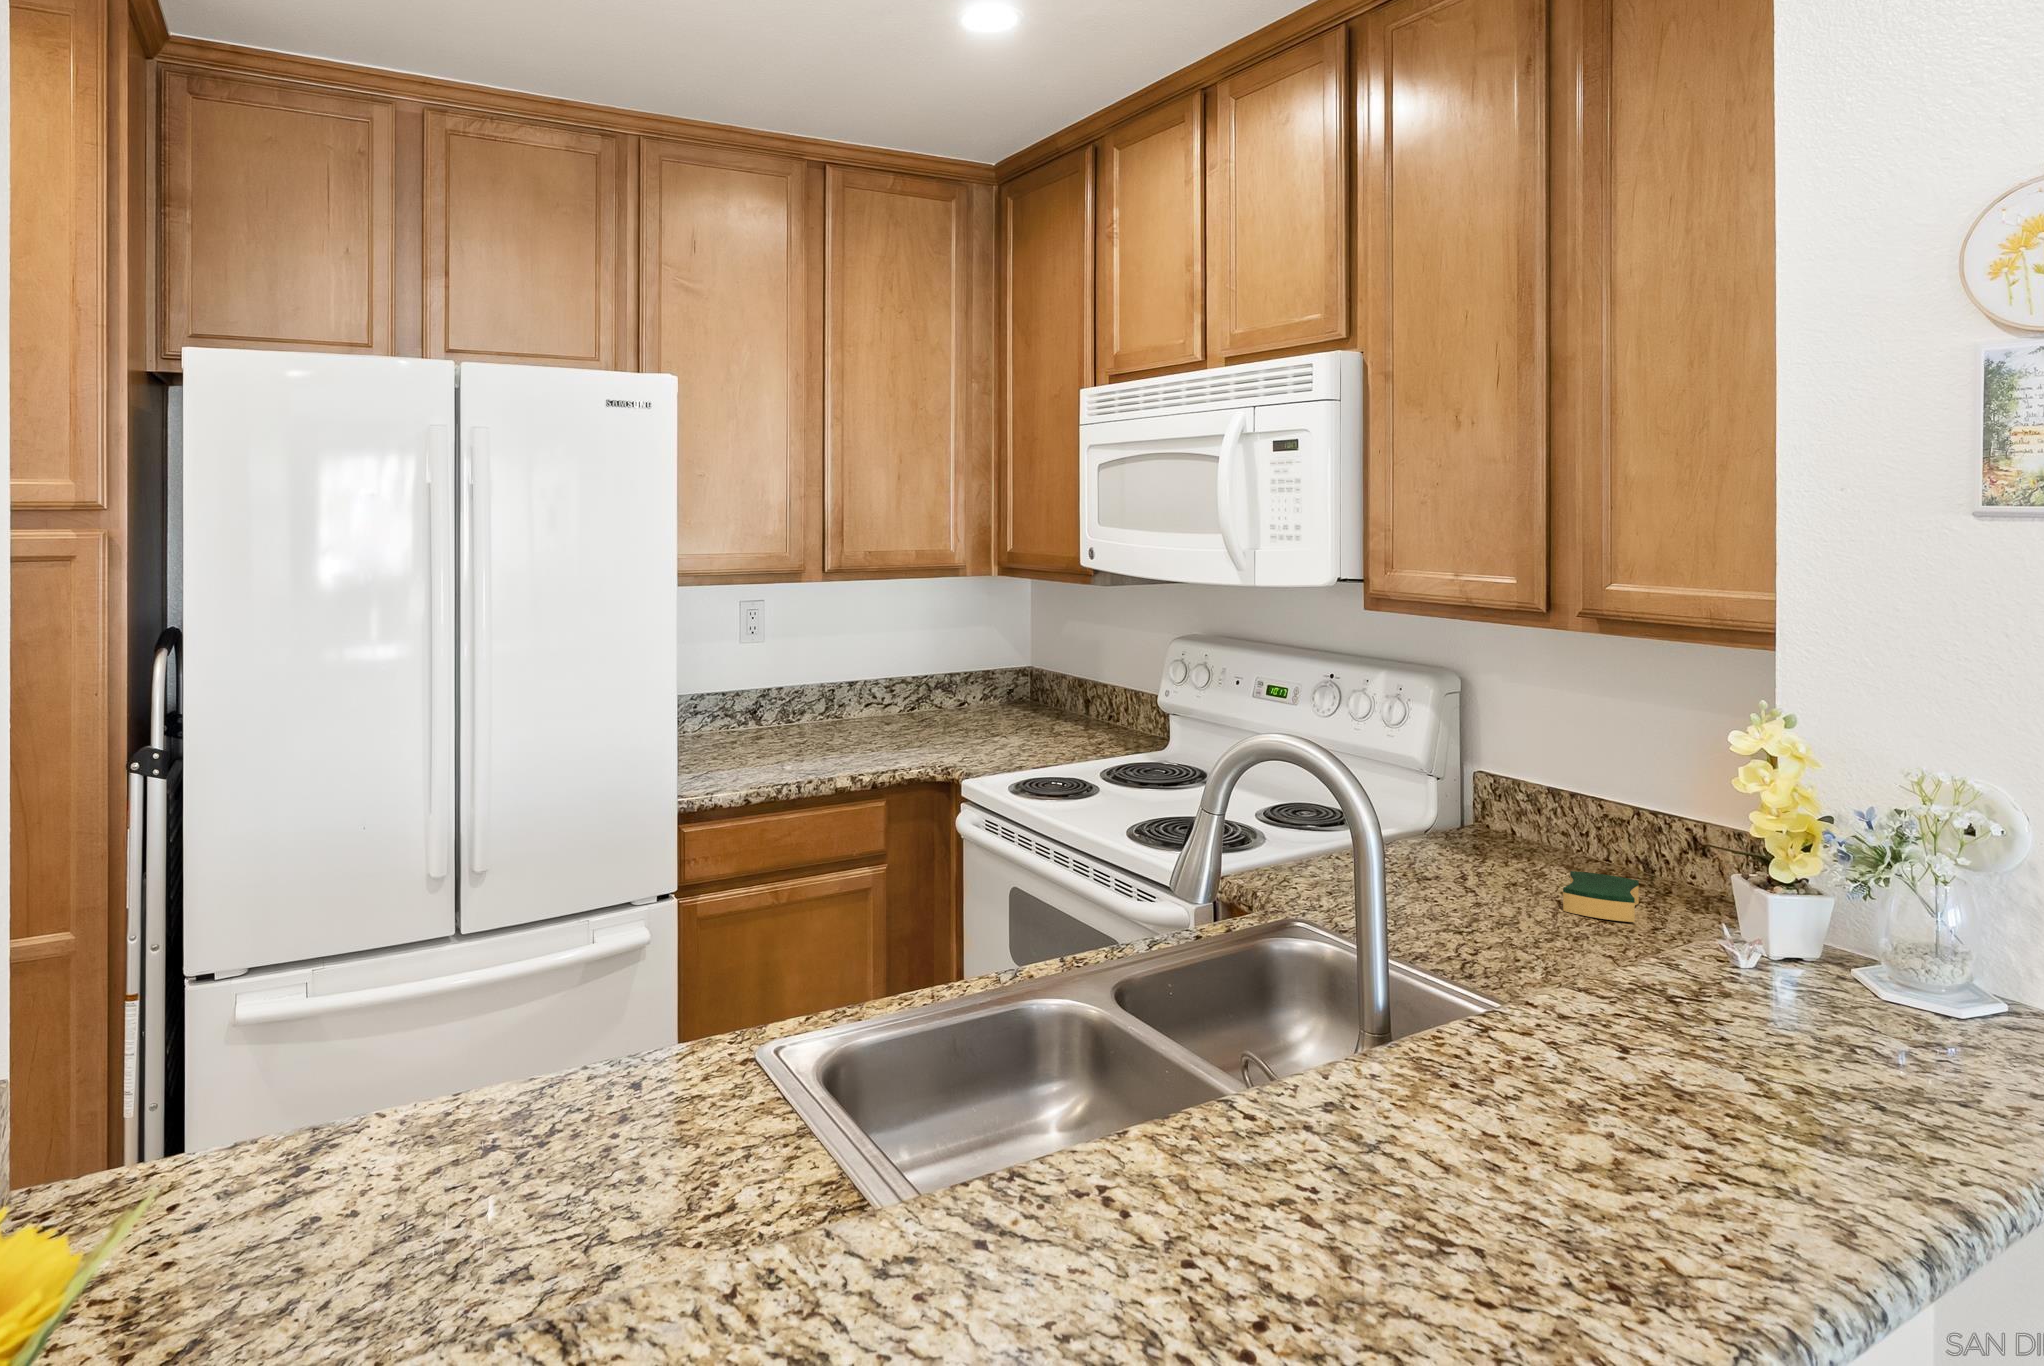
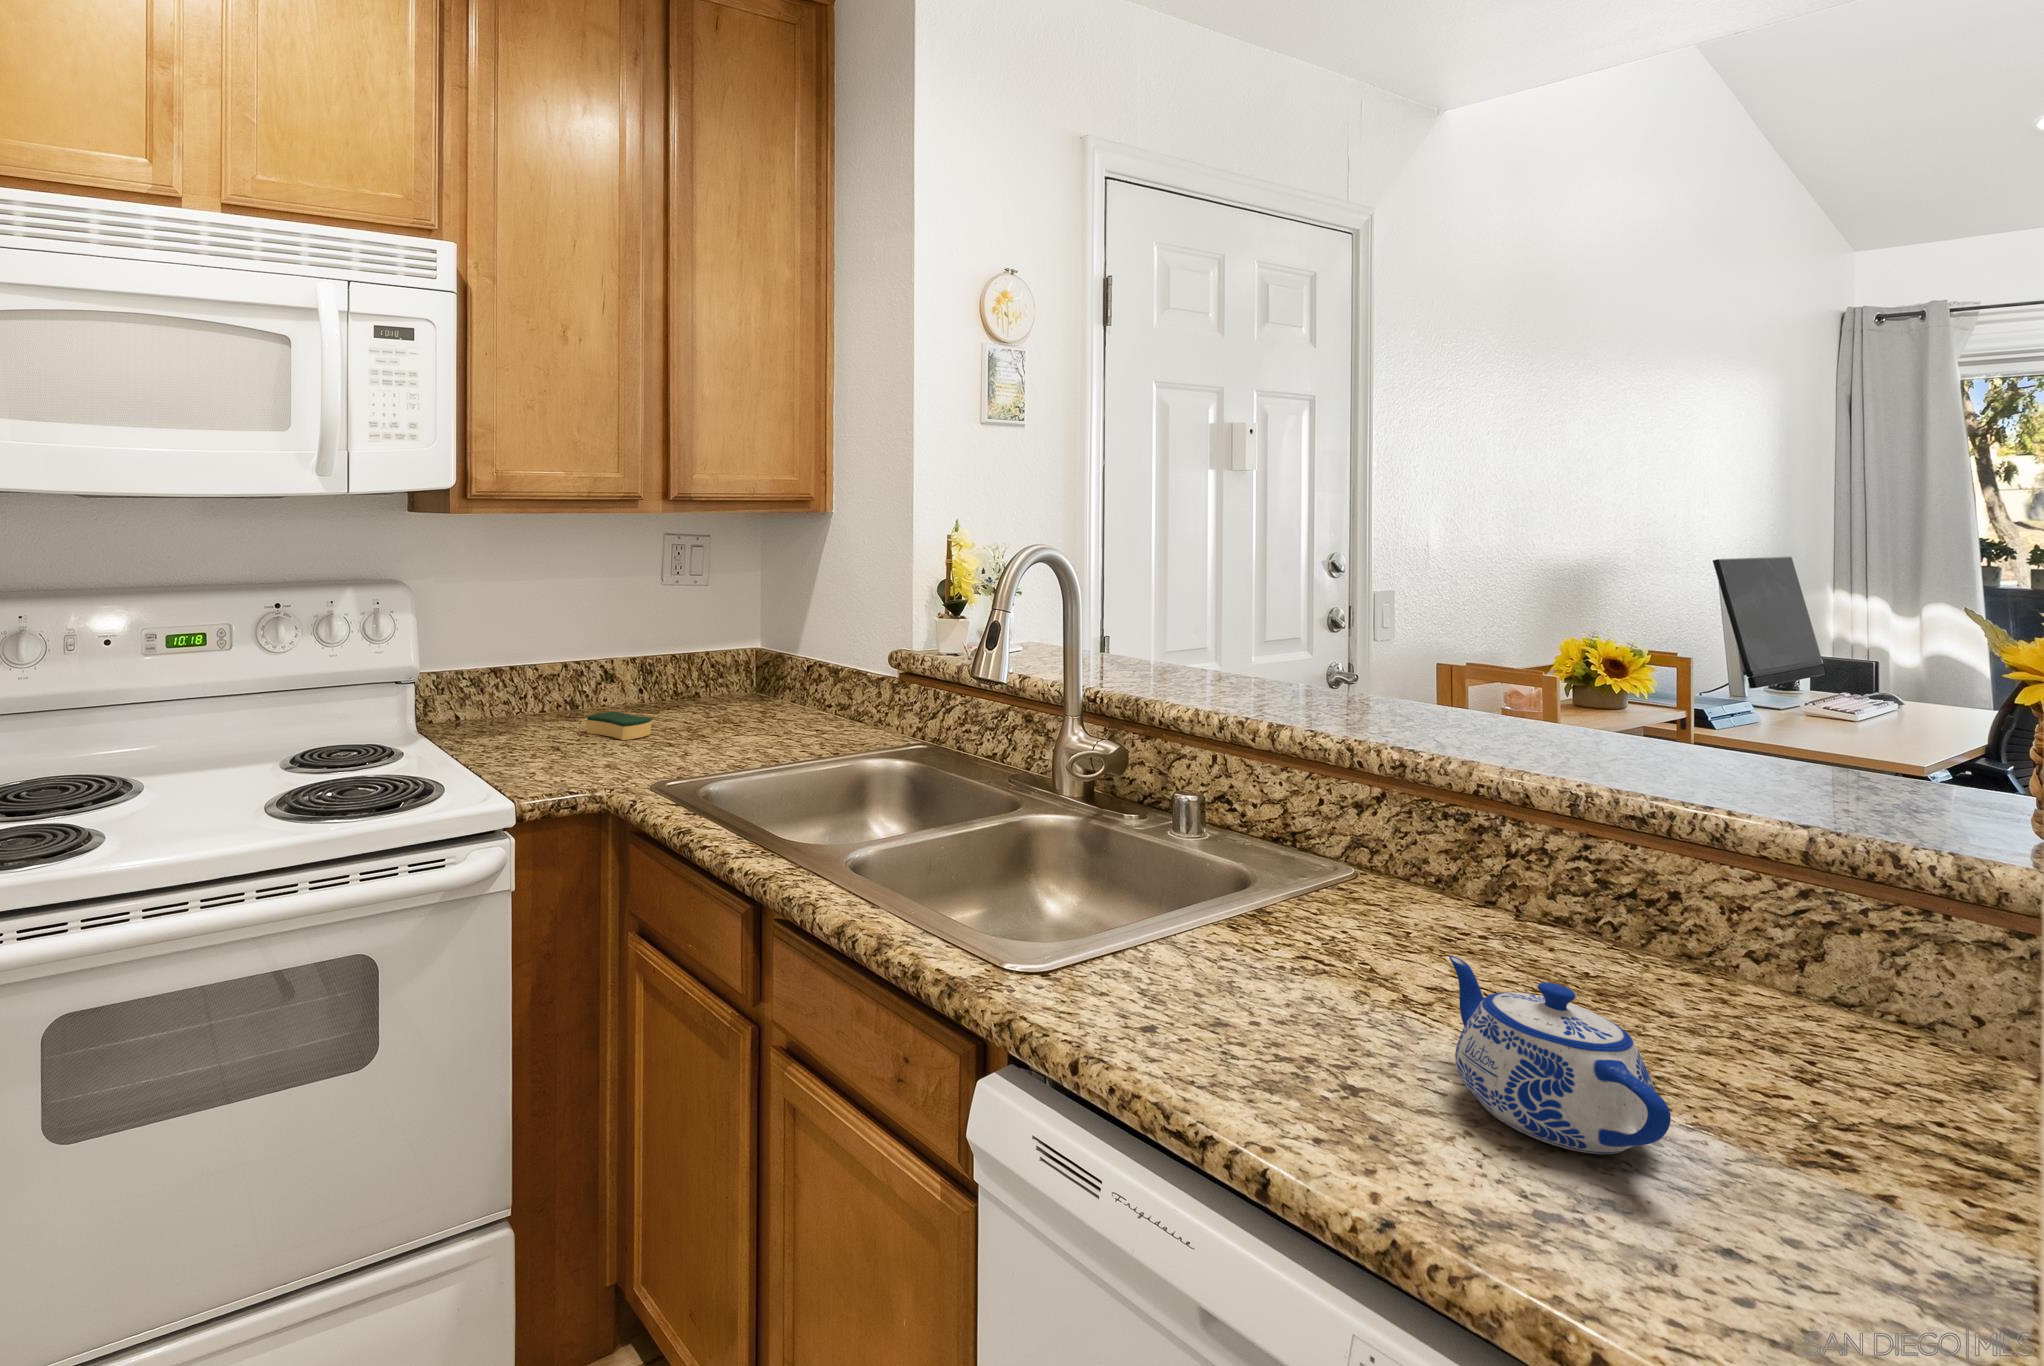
teapot: none [252,1091,512,1253] -> present [1449,956,1671,1154]

